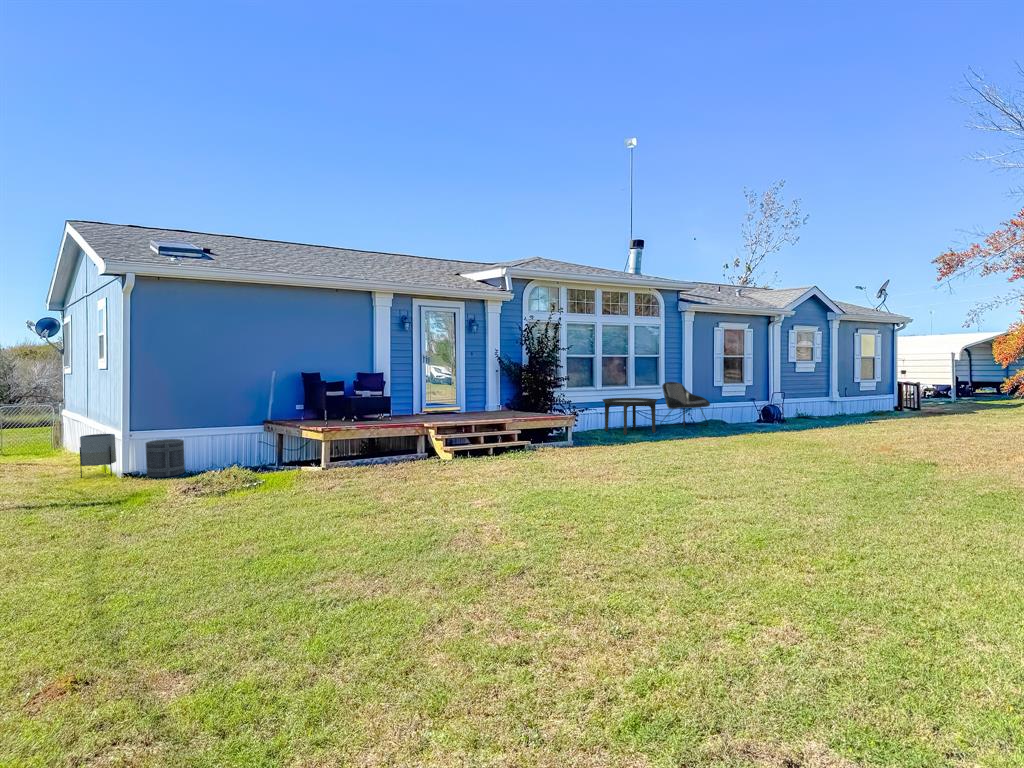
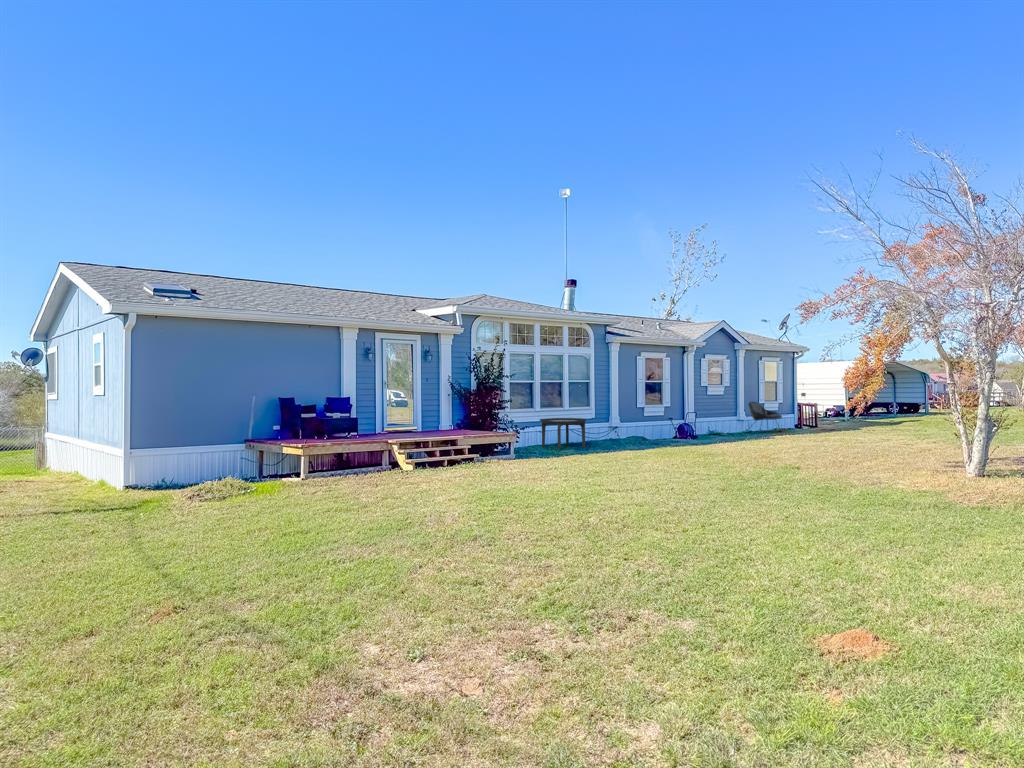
lounge chair: present [661,382,710,428] -> present [748,401,782,432]
planter: present [80,434,116,478] -> none [88,451,119,490]
bucket: present [146,439,185,477] -> none [147,455,180,488]

